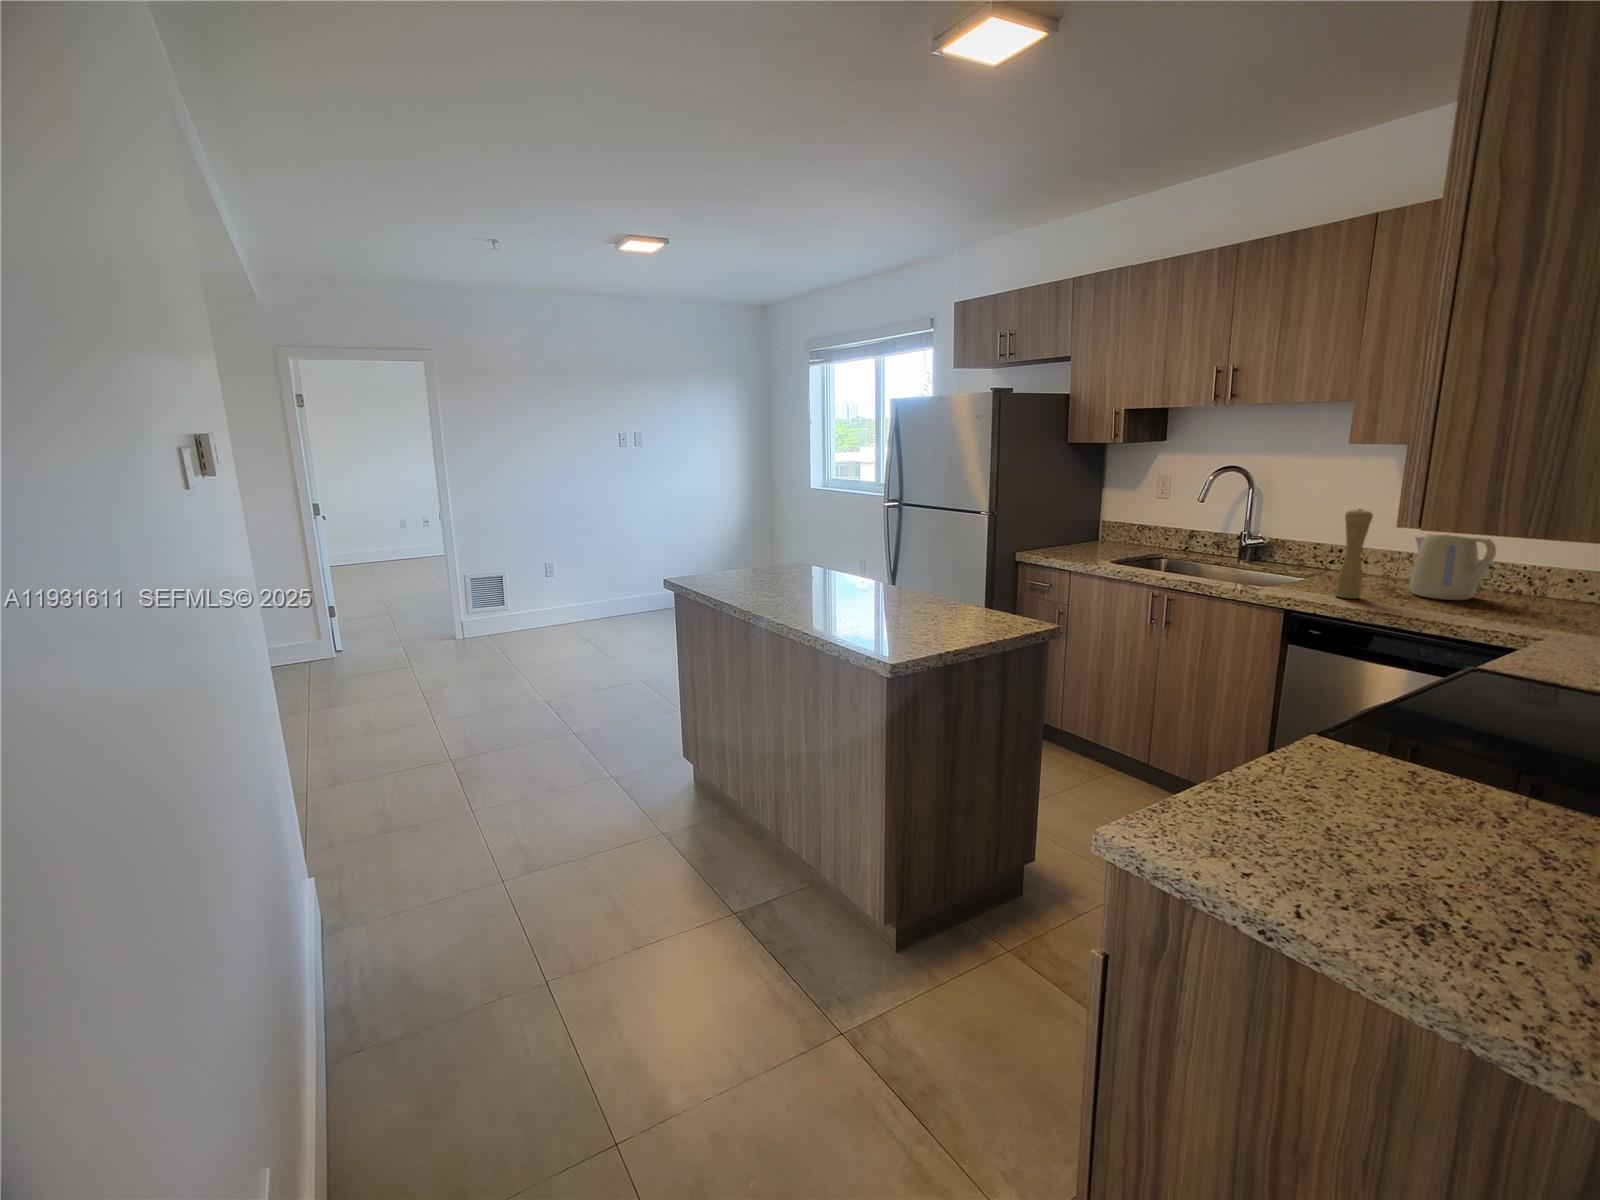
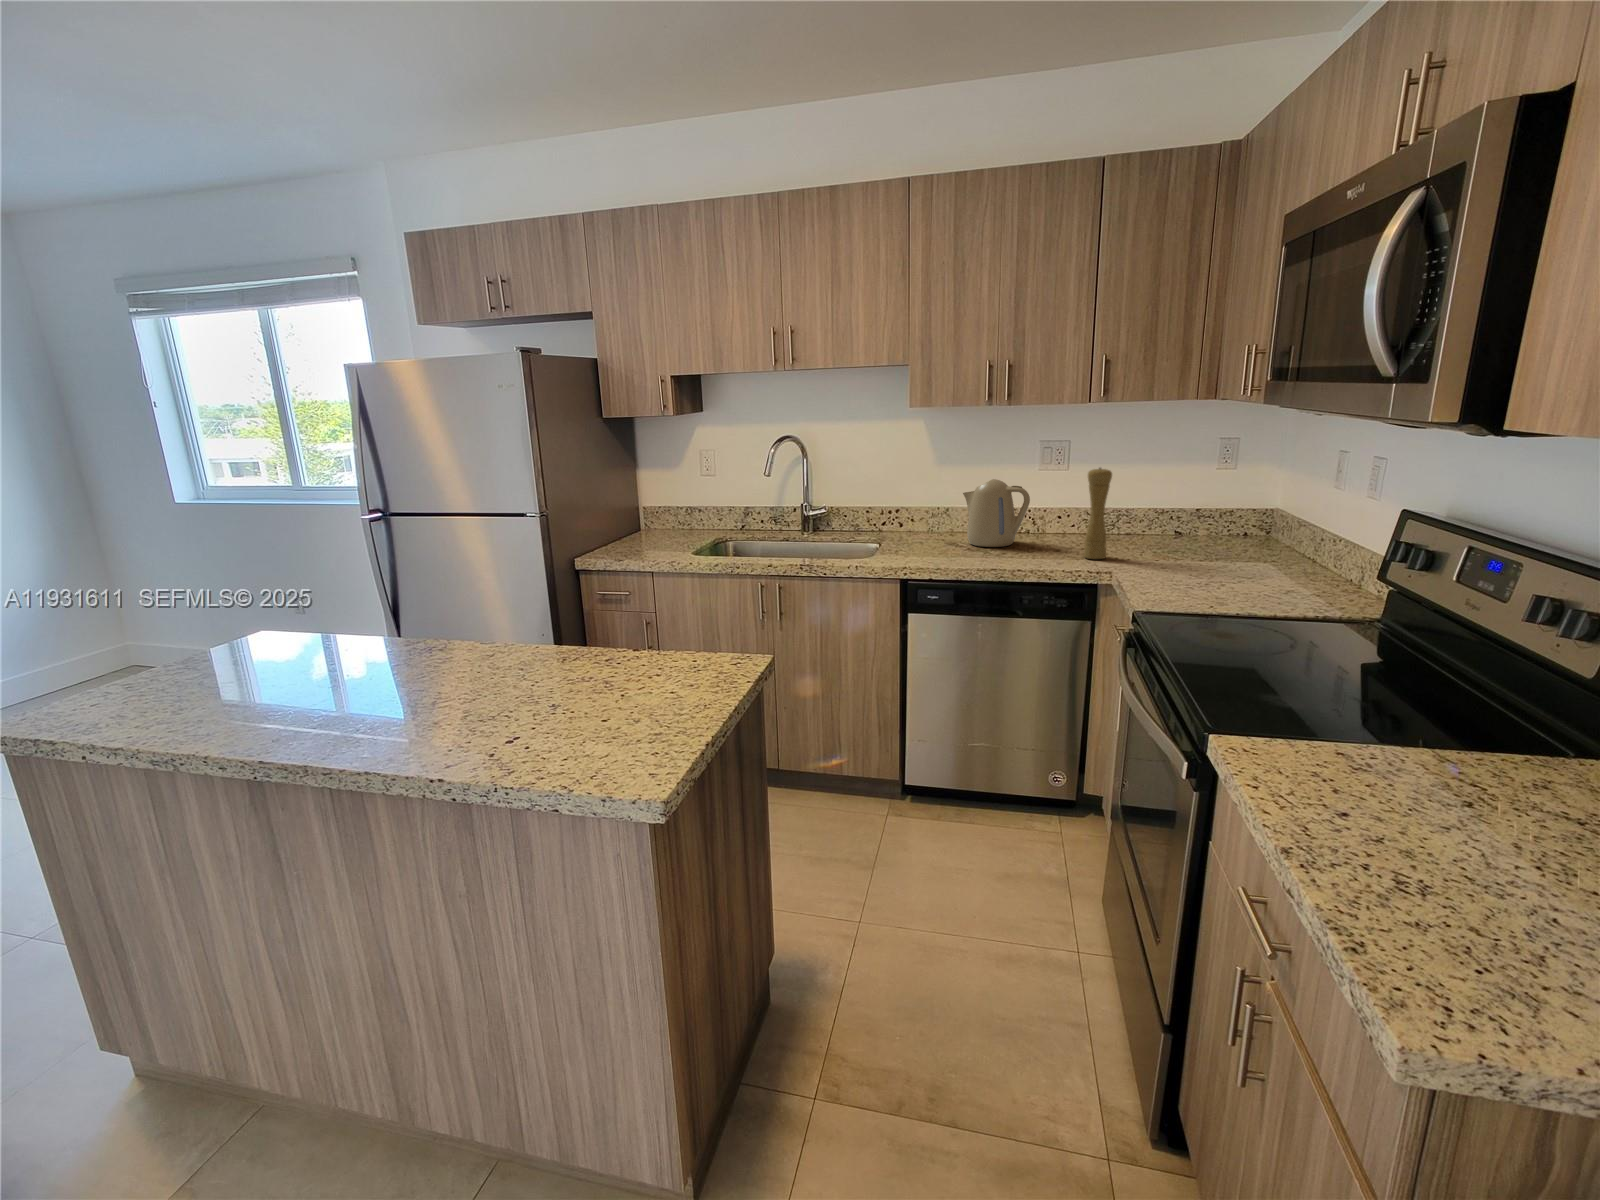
pepper mill: present [1335,509,1373,599] -> present [1084,468,1112,559]

